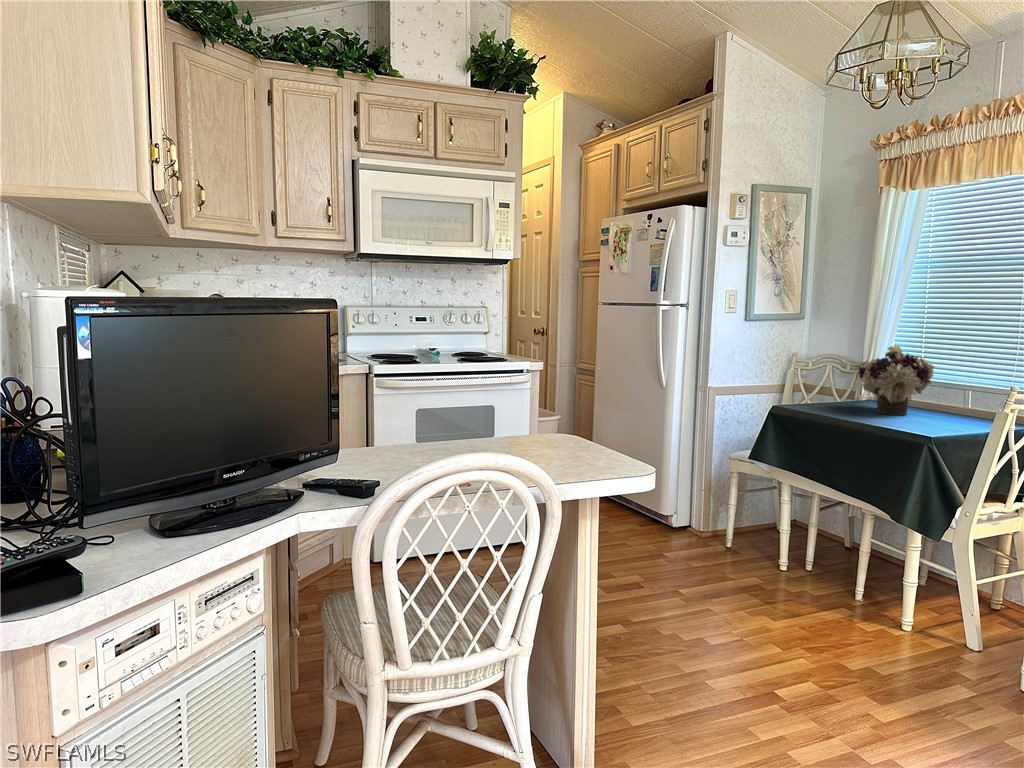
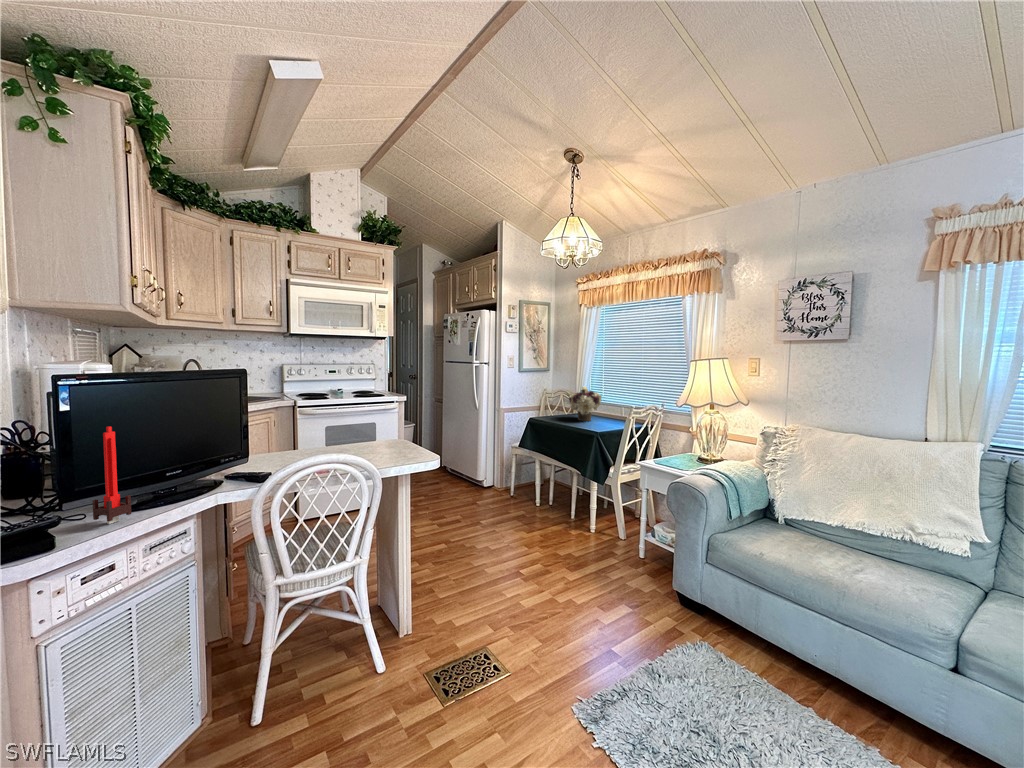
candle: none [125,389,179,555] -> present [92,426,131,524]

